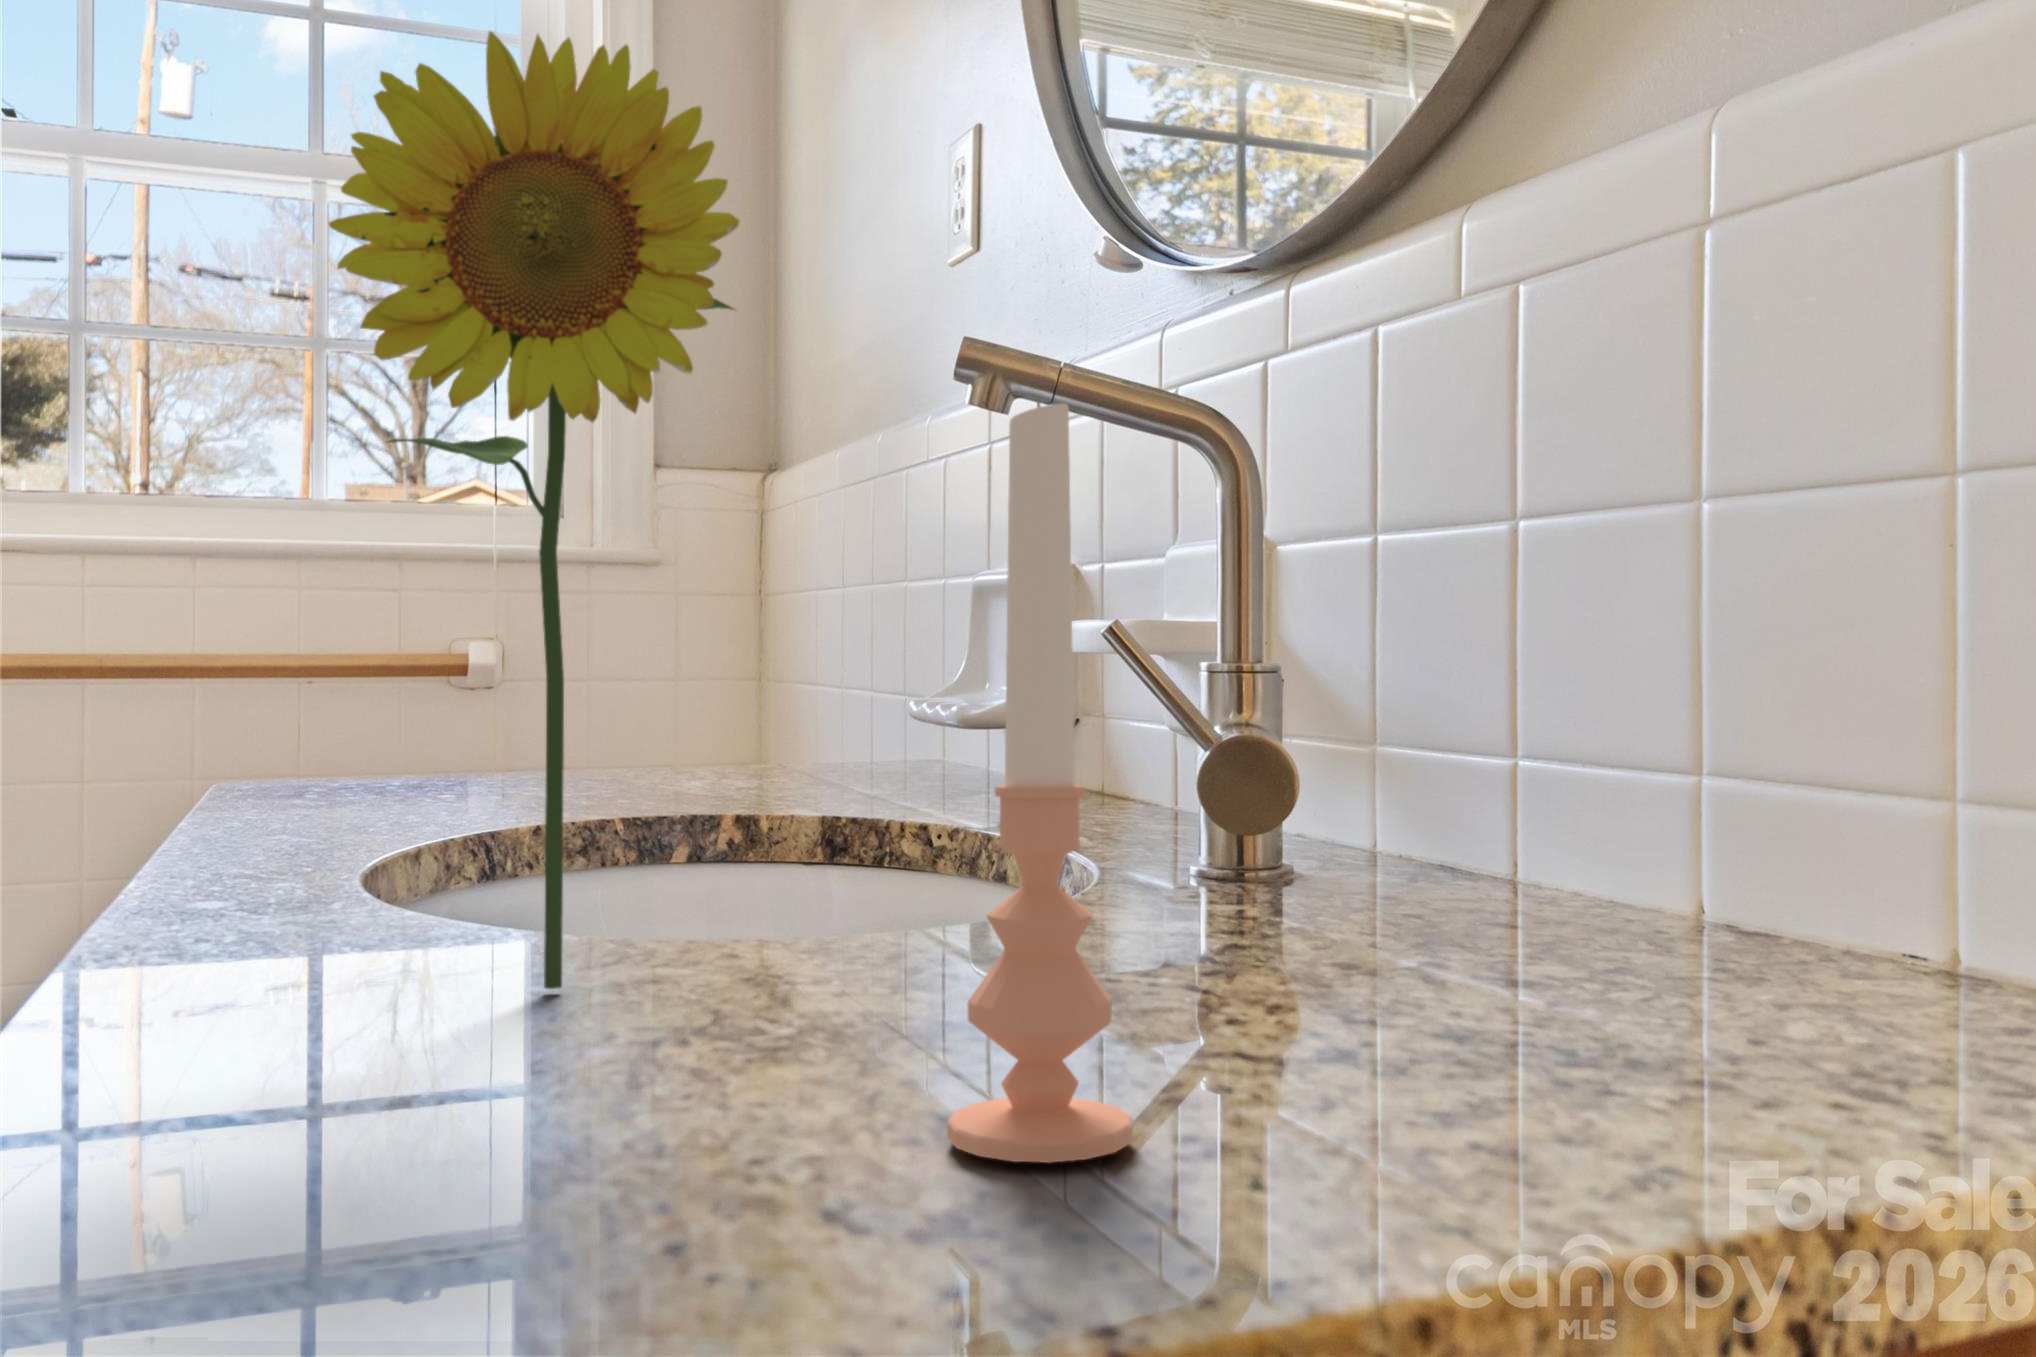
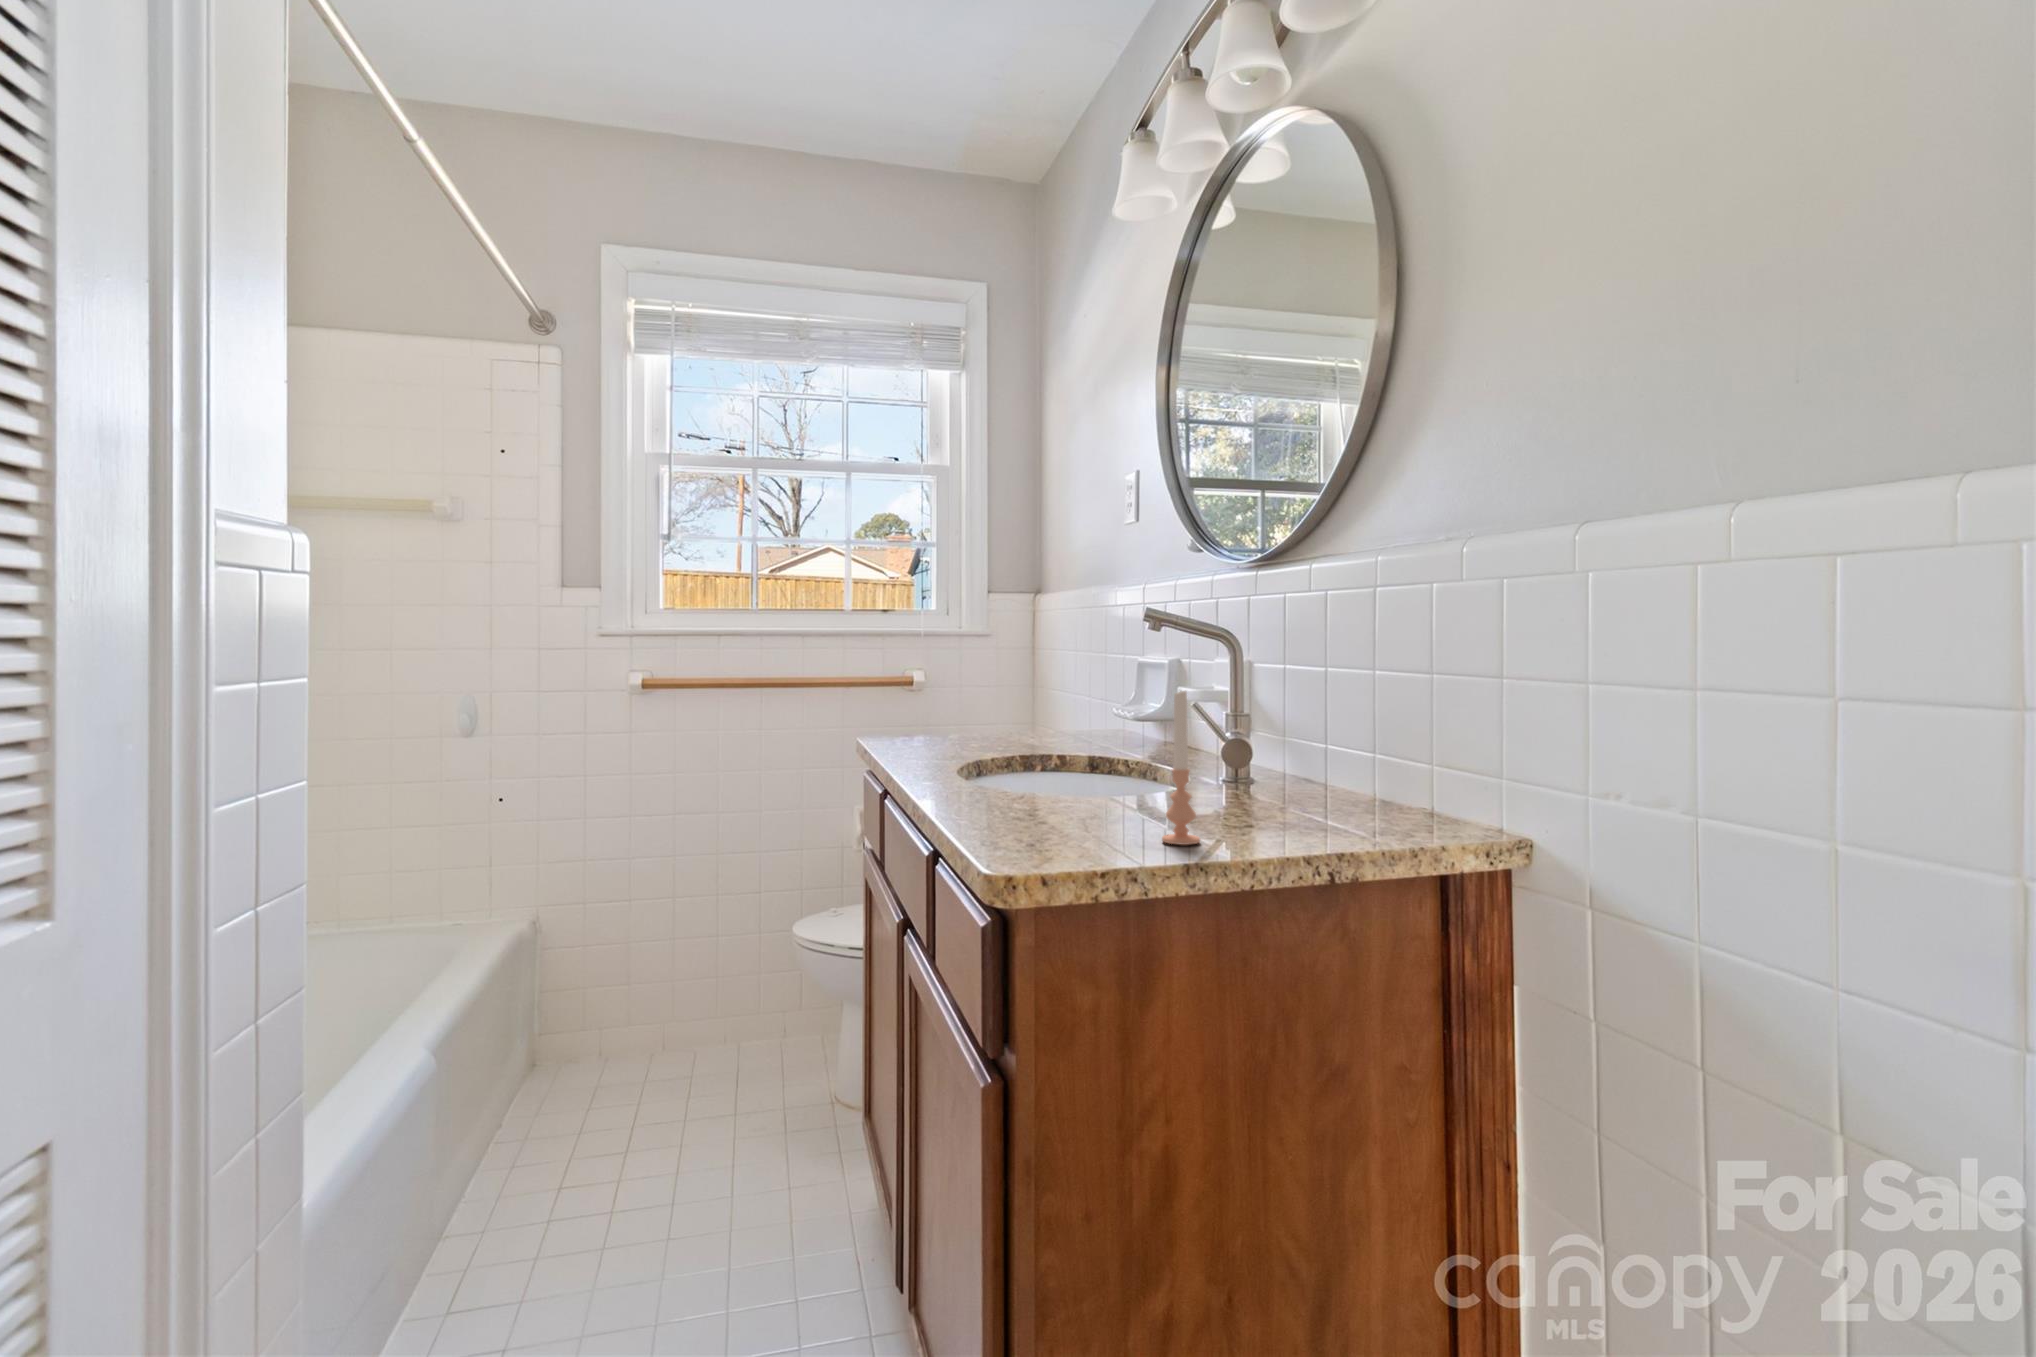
flower: present [329,31,739,989] -> none [1003,576,1100,811]

